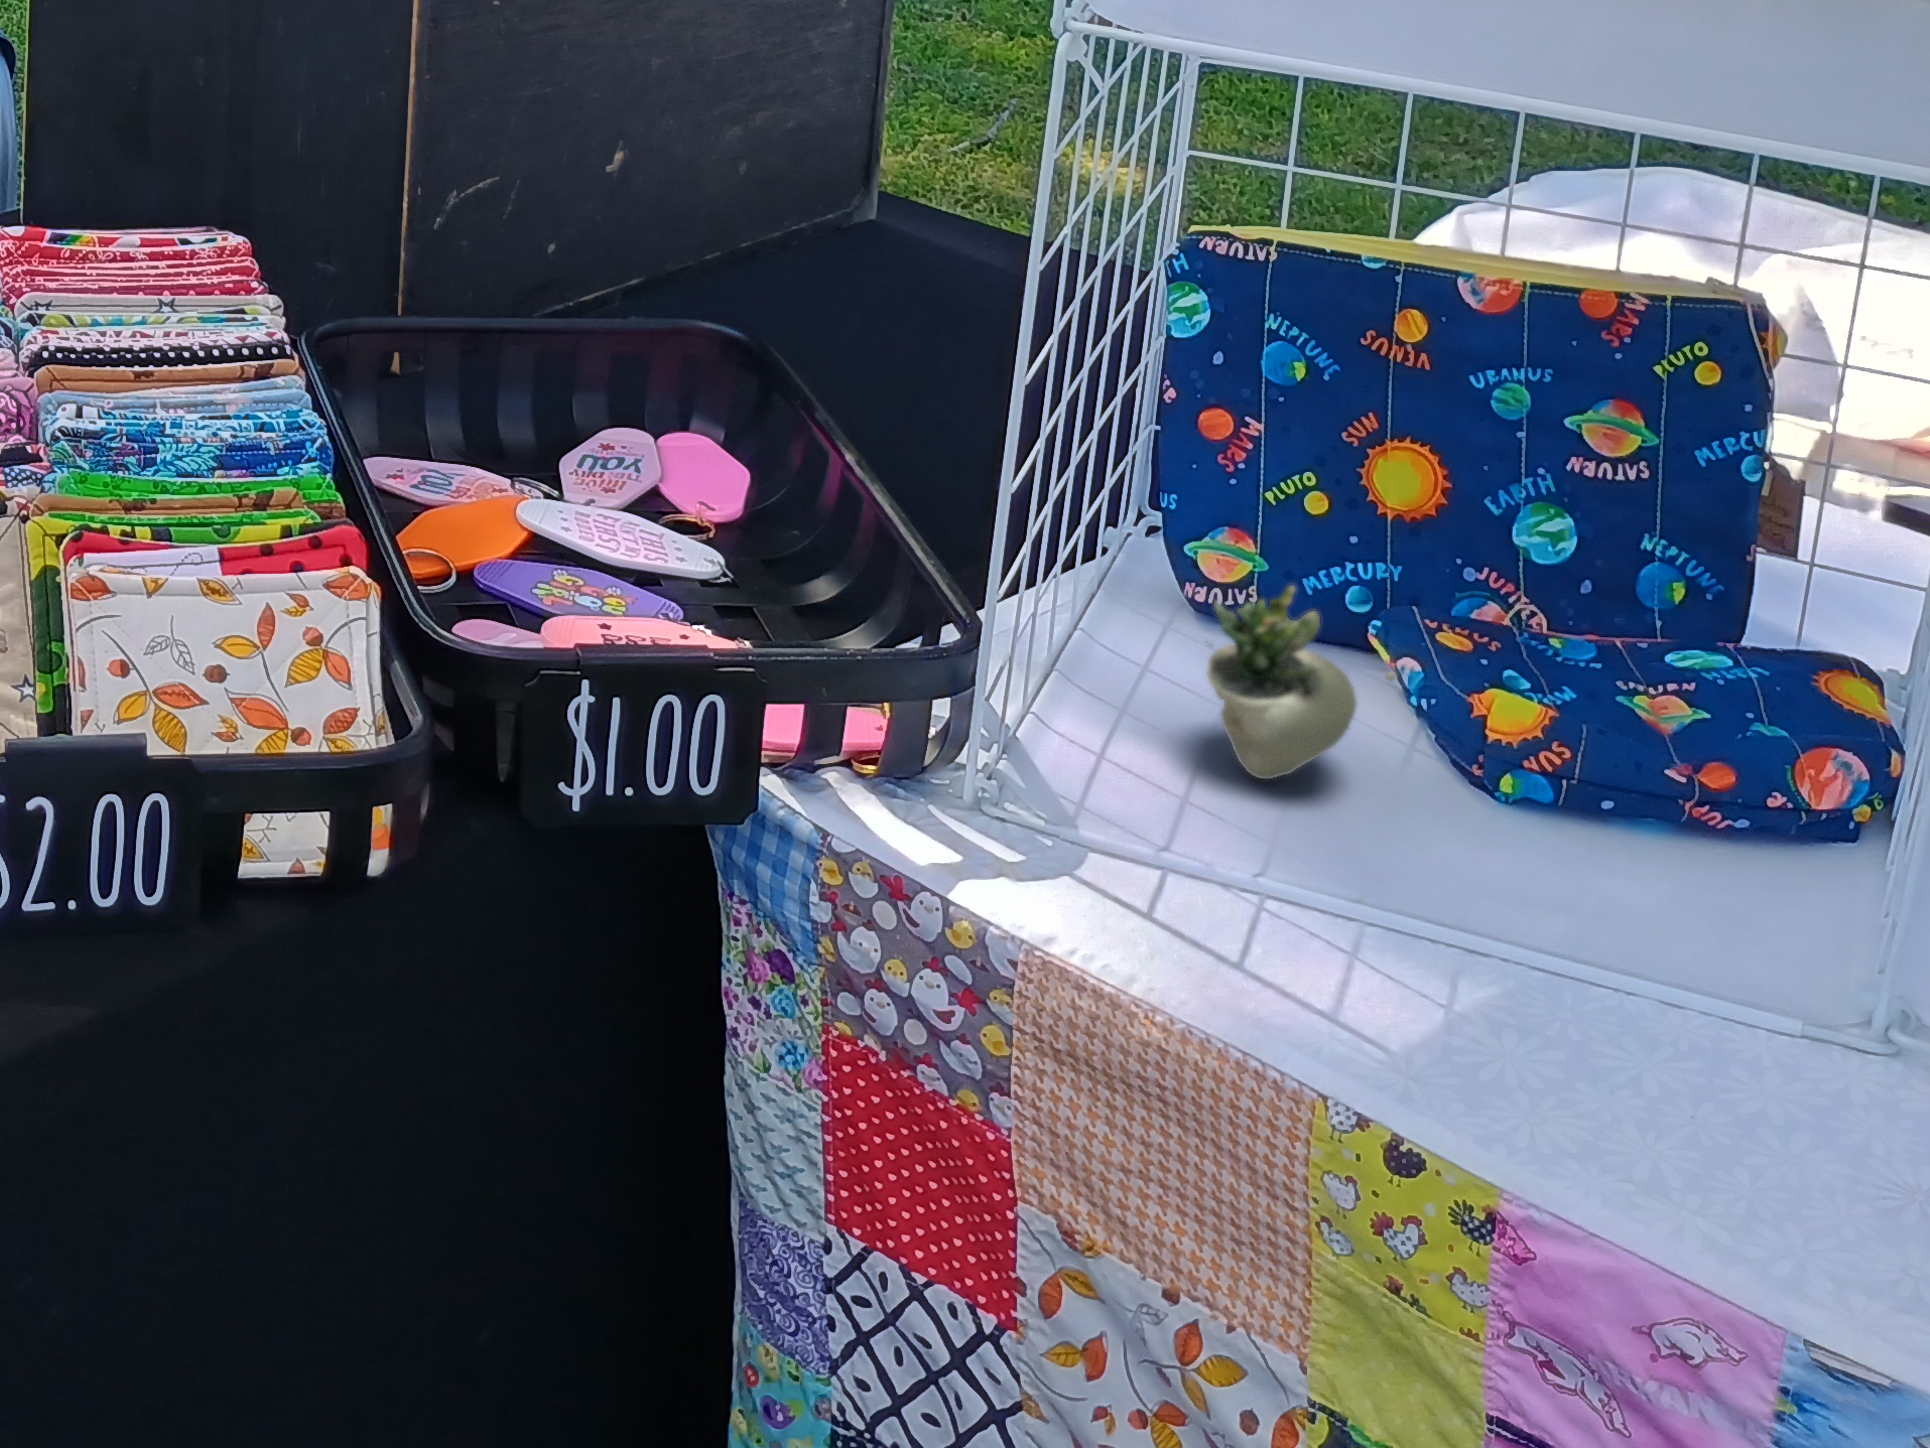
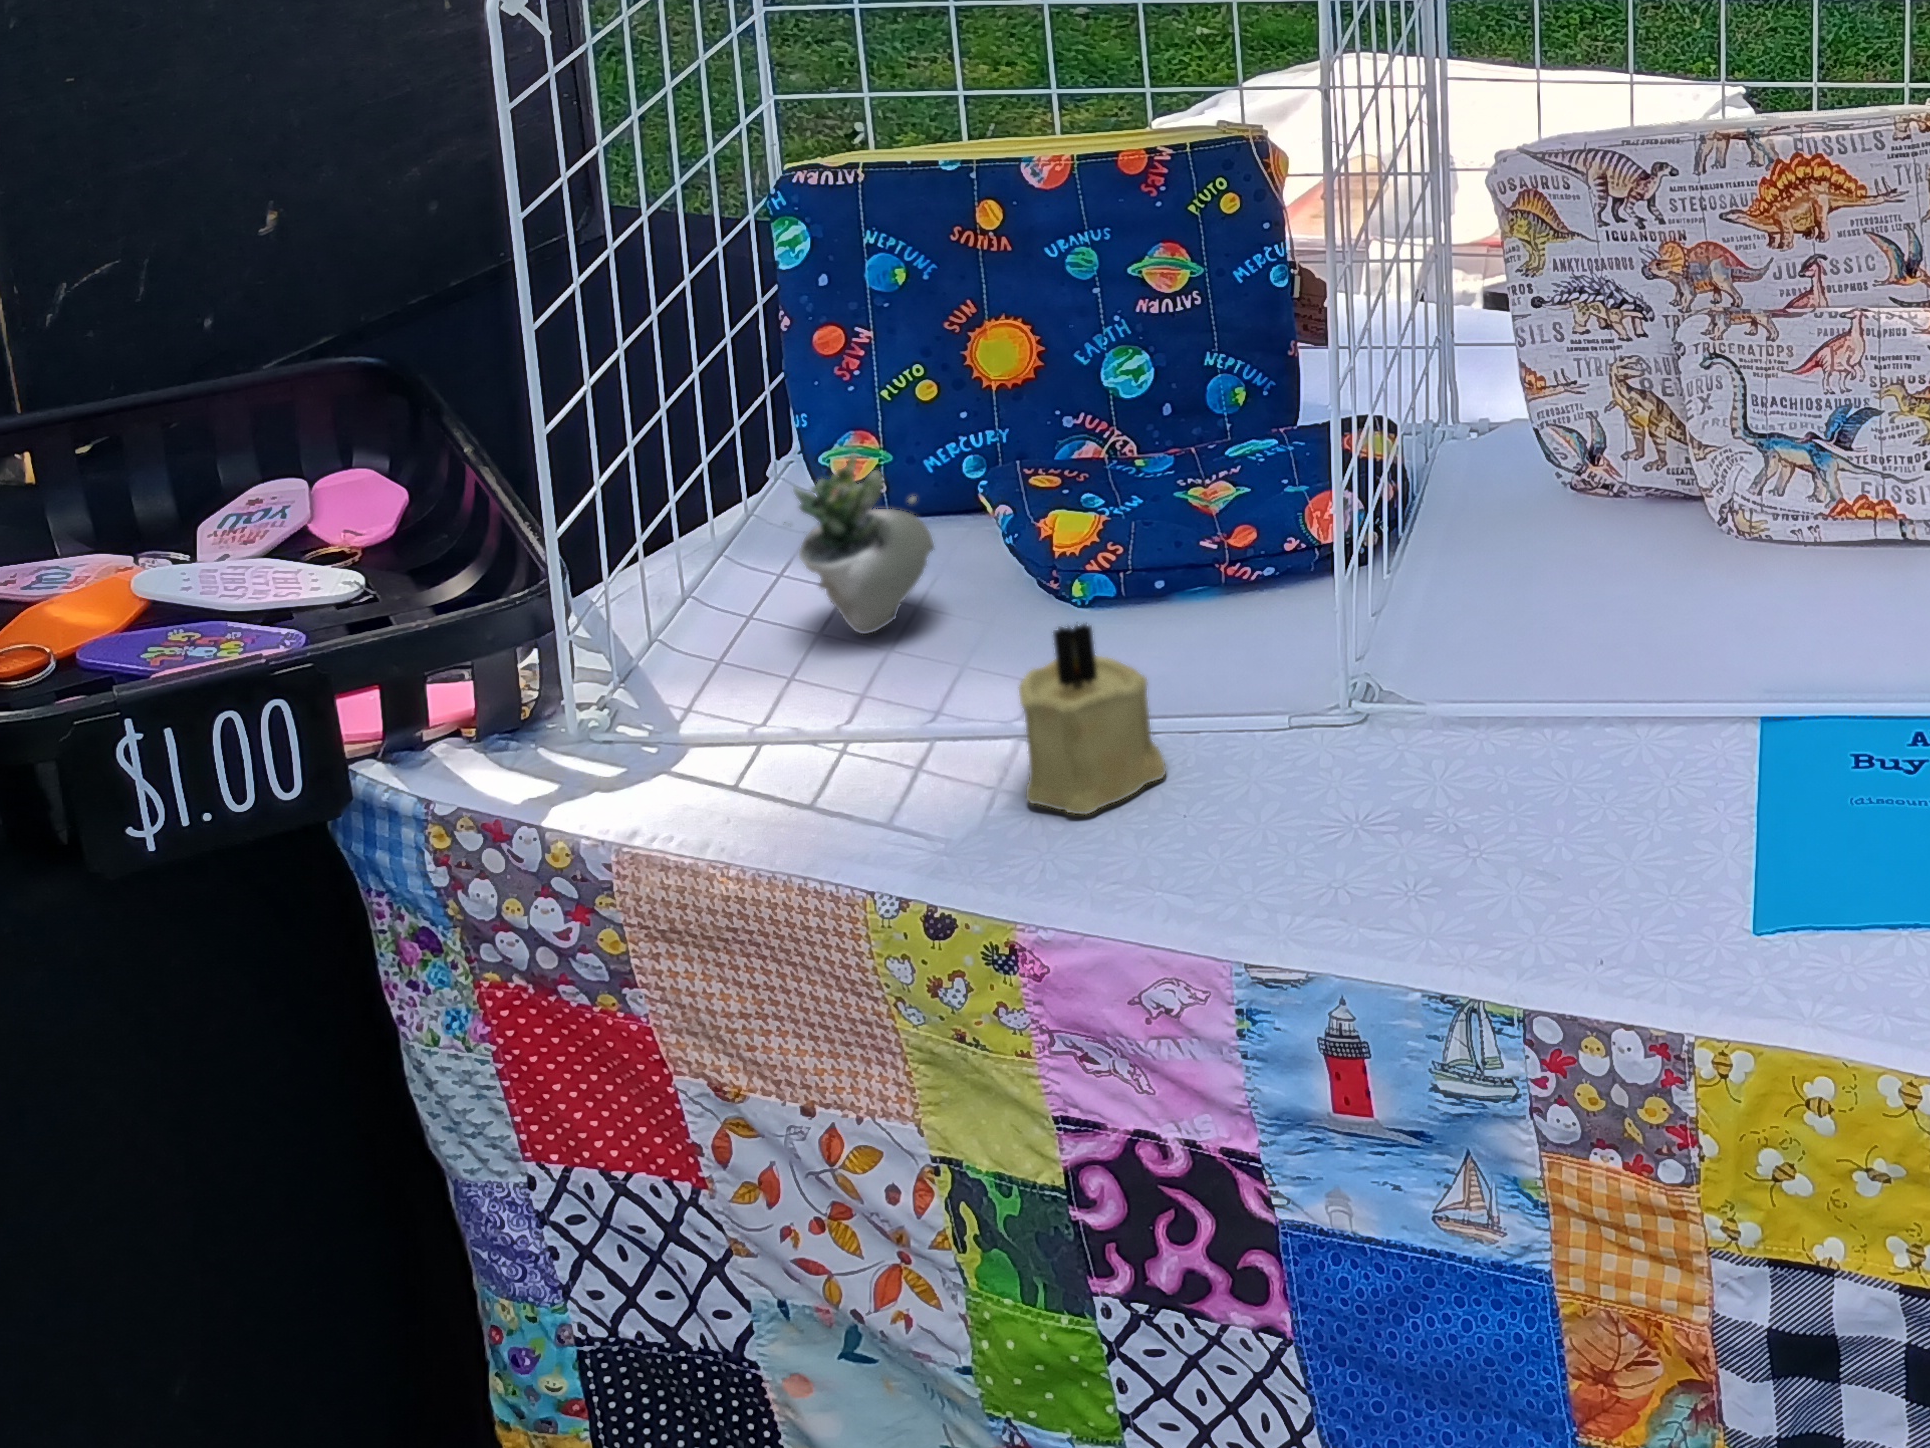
candle: none [1503,891,1684,1120] -> present [1019,624,1166,814]

